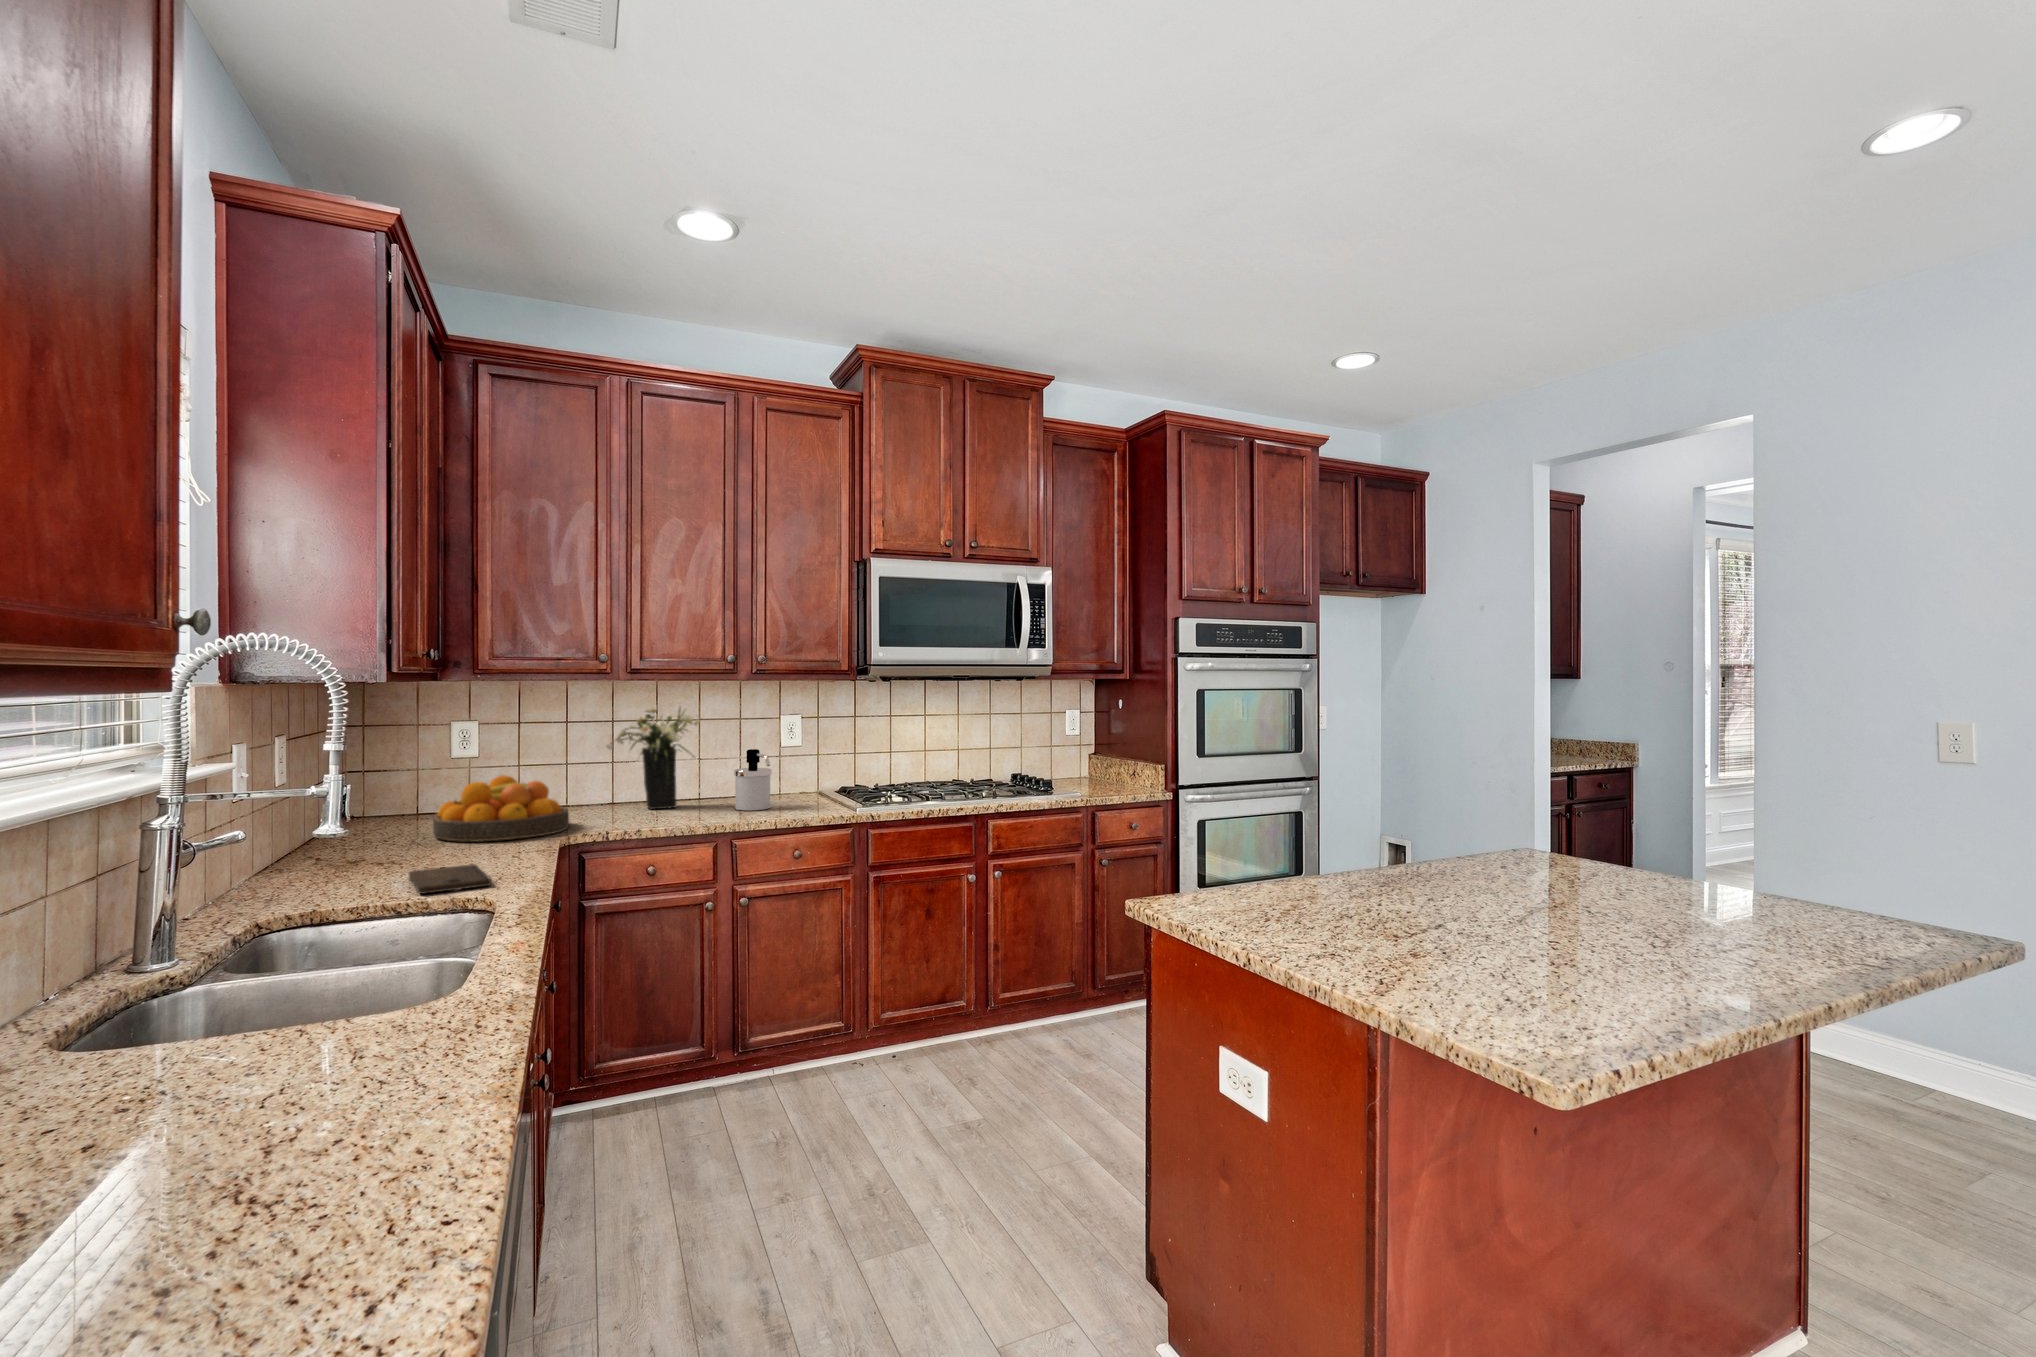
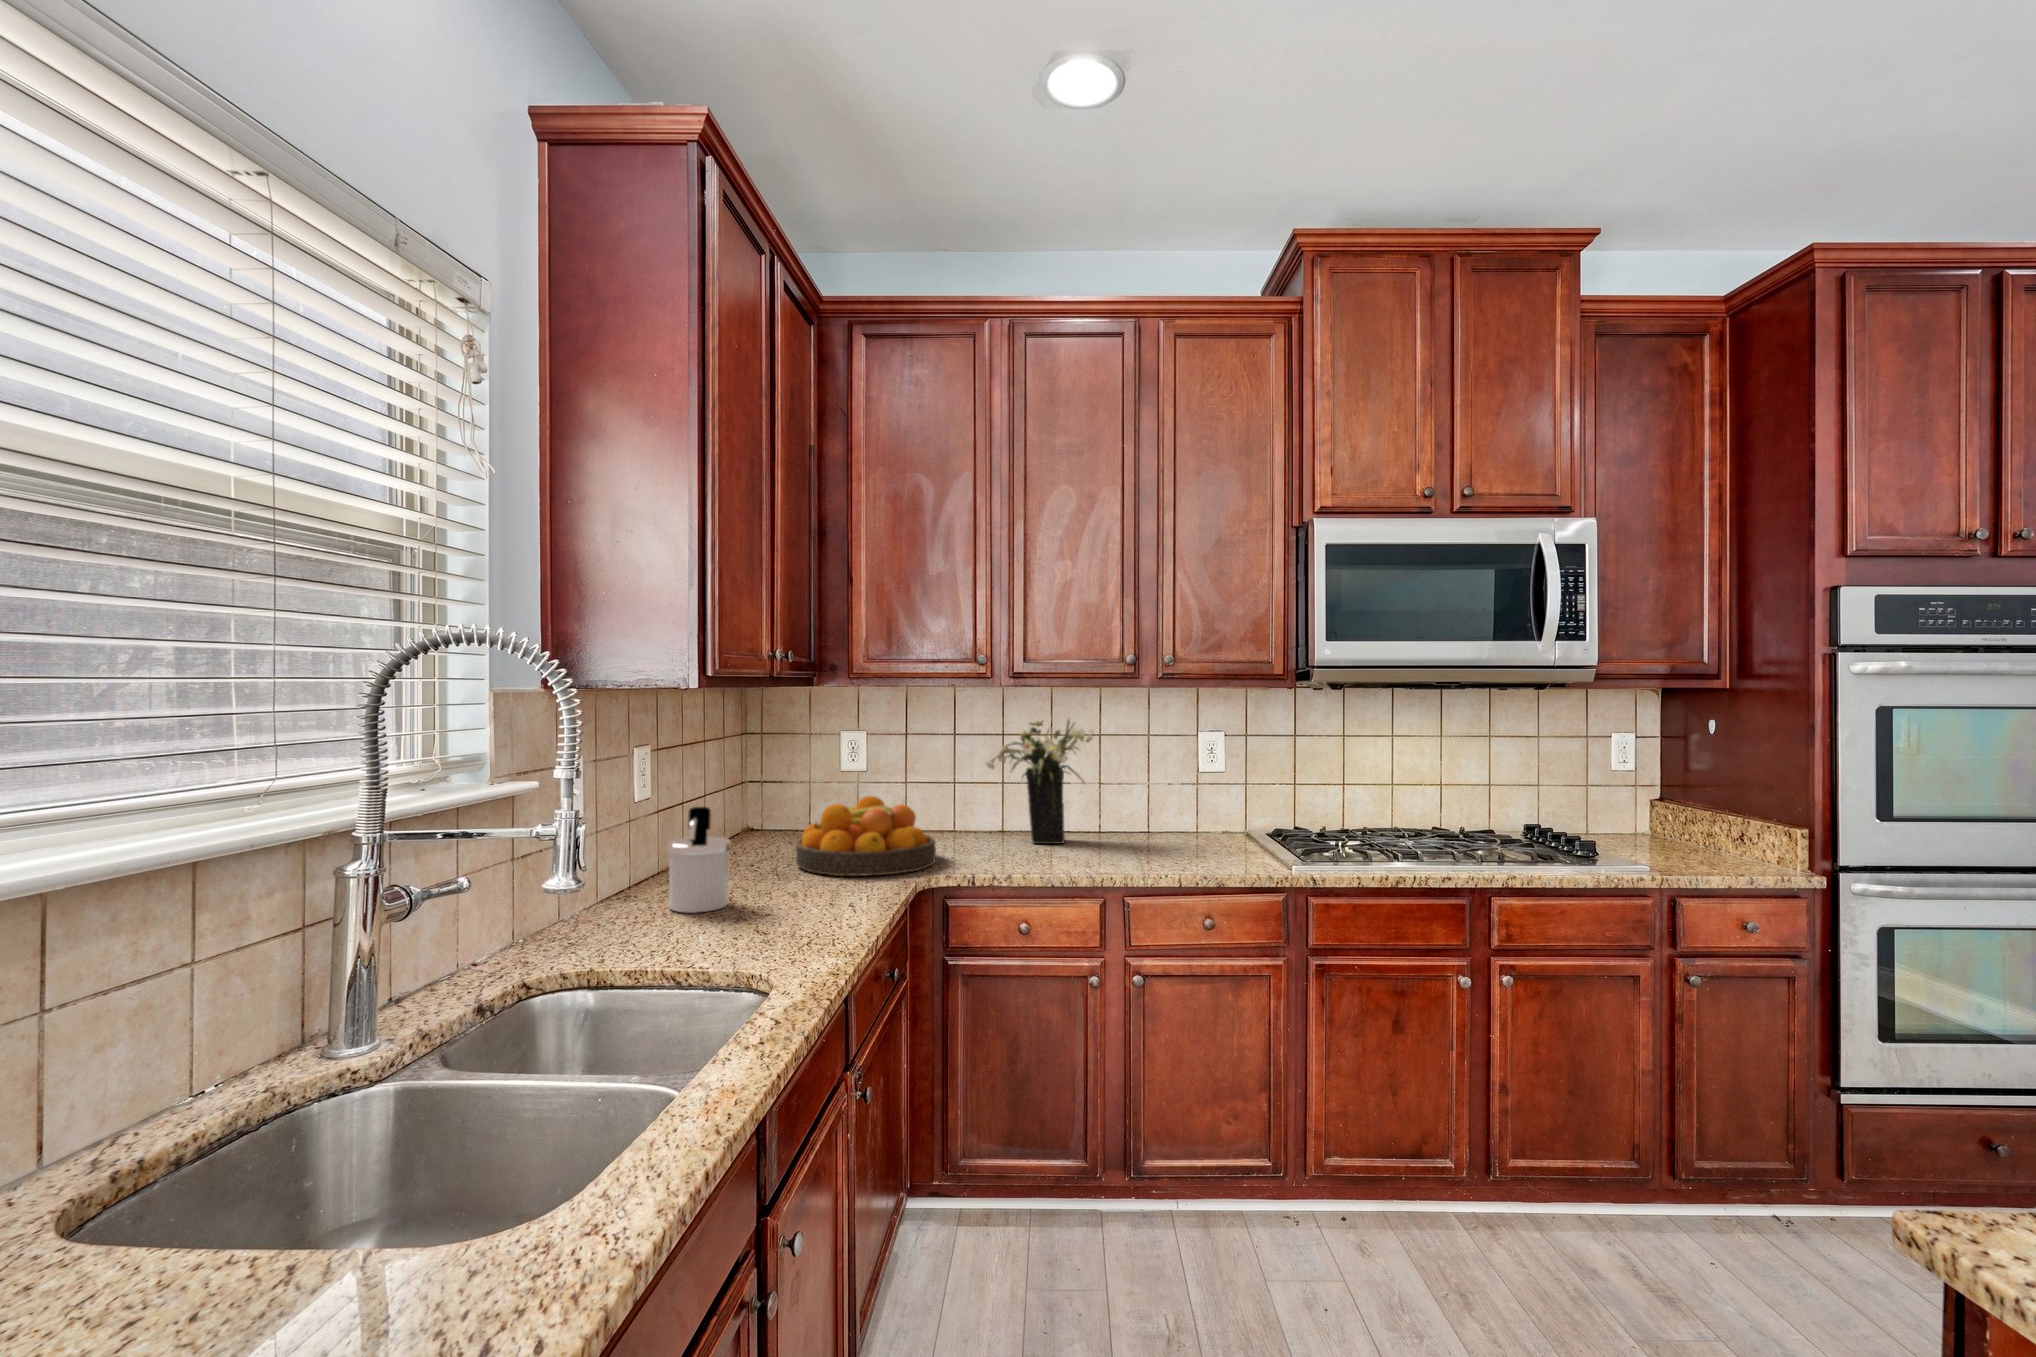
soap dispenser: present [734,749,772,811] -> present [667,807,731,913]
cutting board: present [409,864,491,894] -> none [717,914,801,956]

